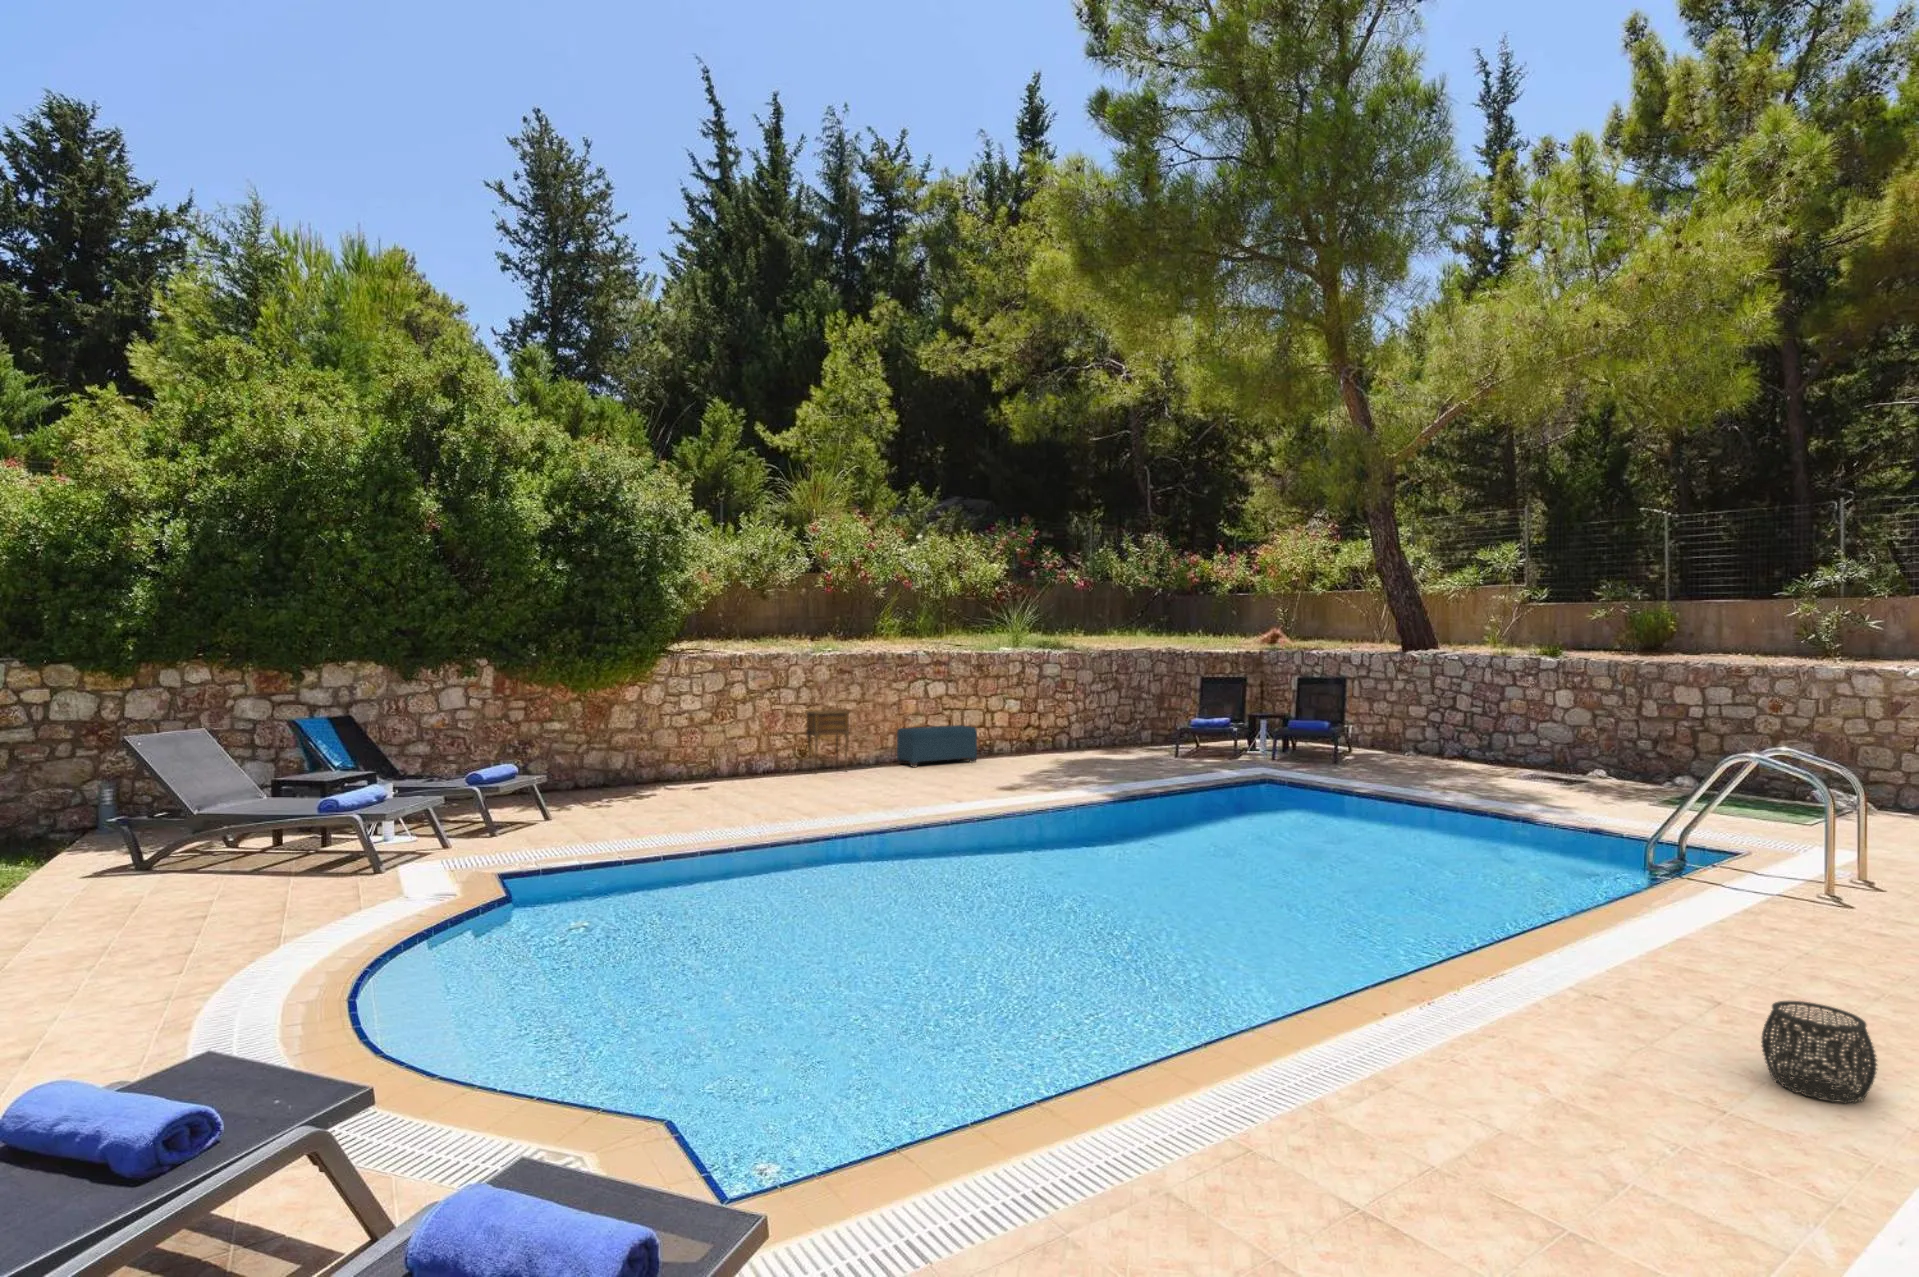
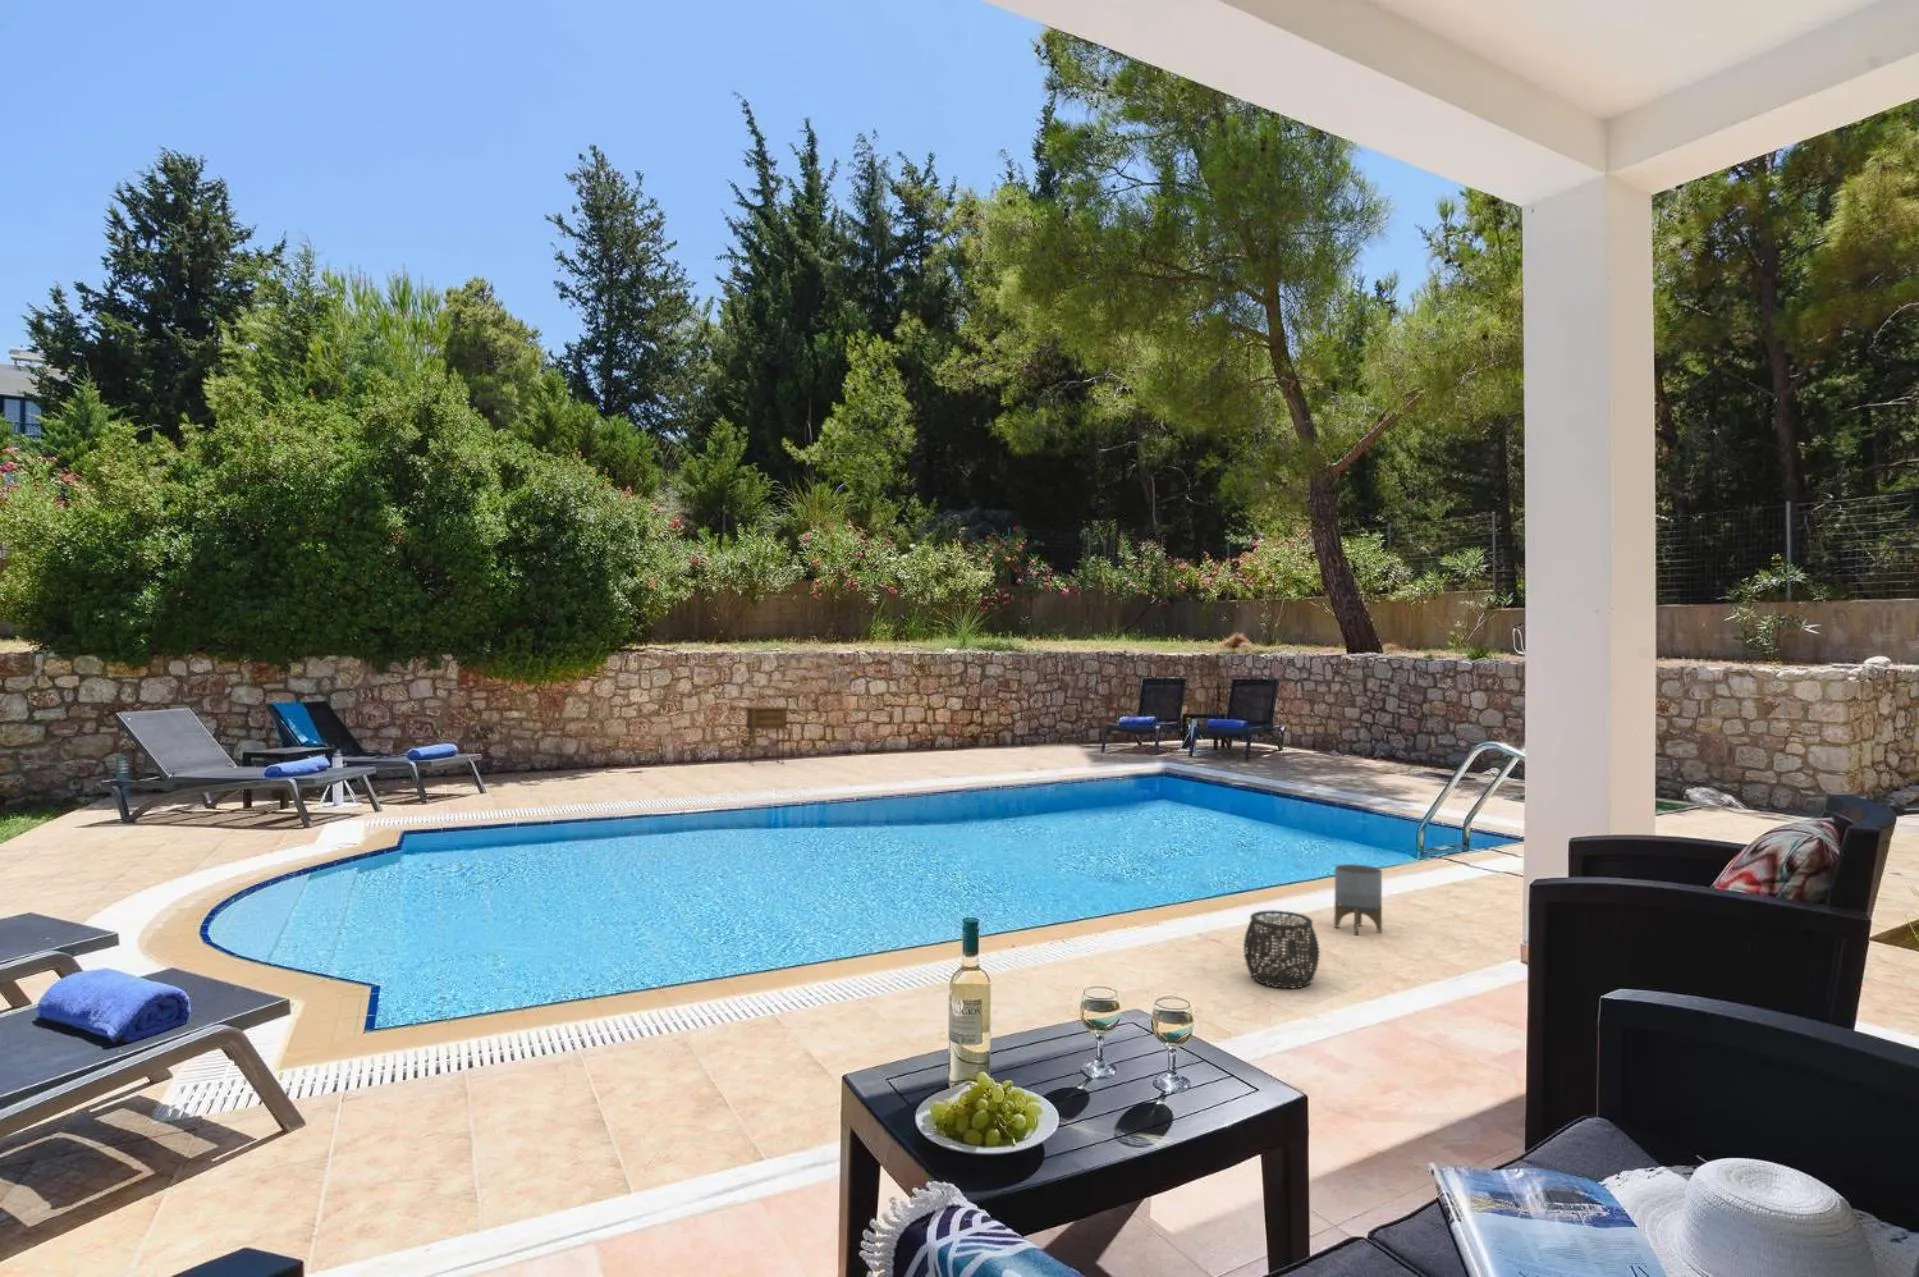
bench: present [897,725,977,767] -> none [838,724,914,762]
planter: none [1739,921,1804,1006] -> present [1334,864,1382,935]

